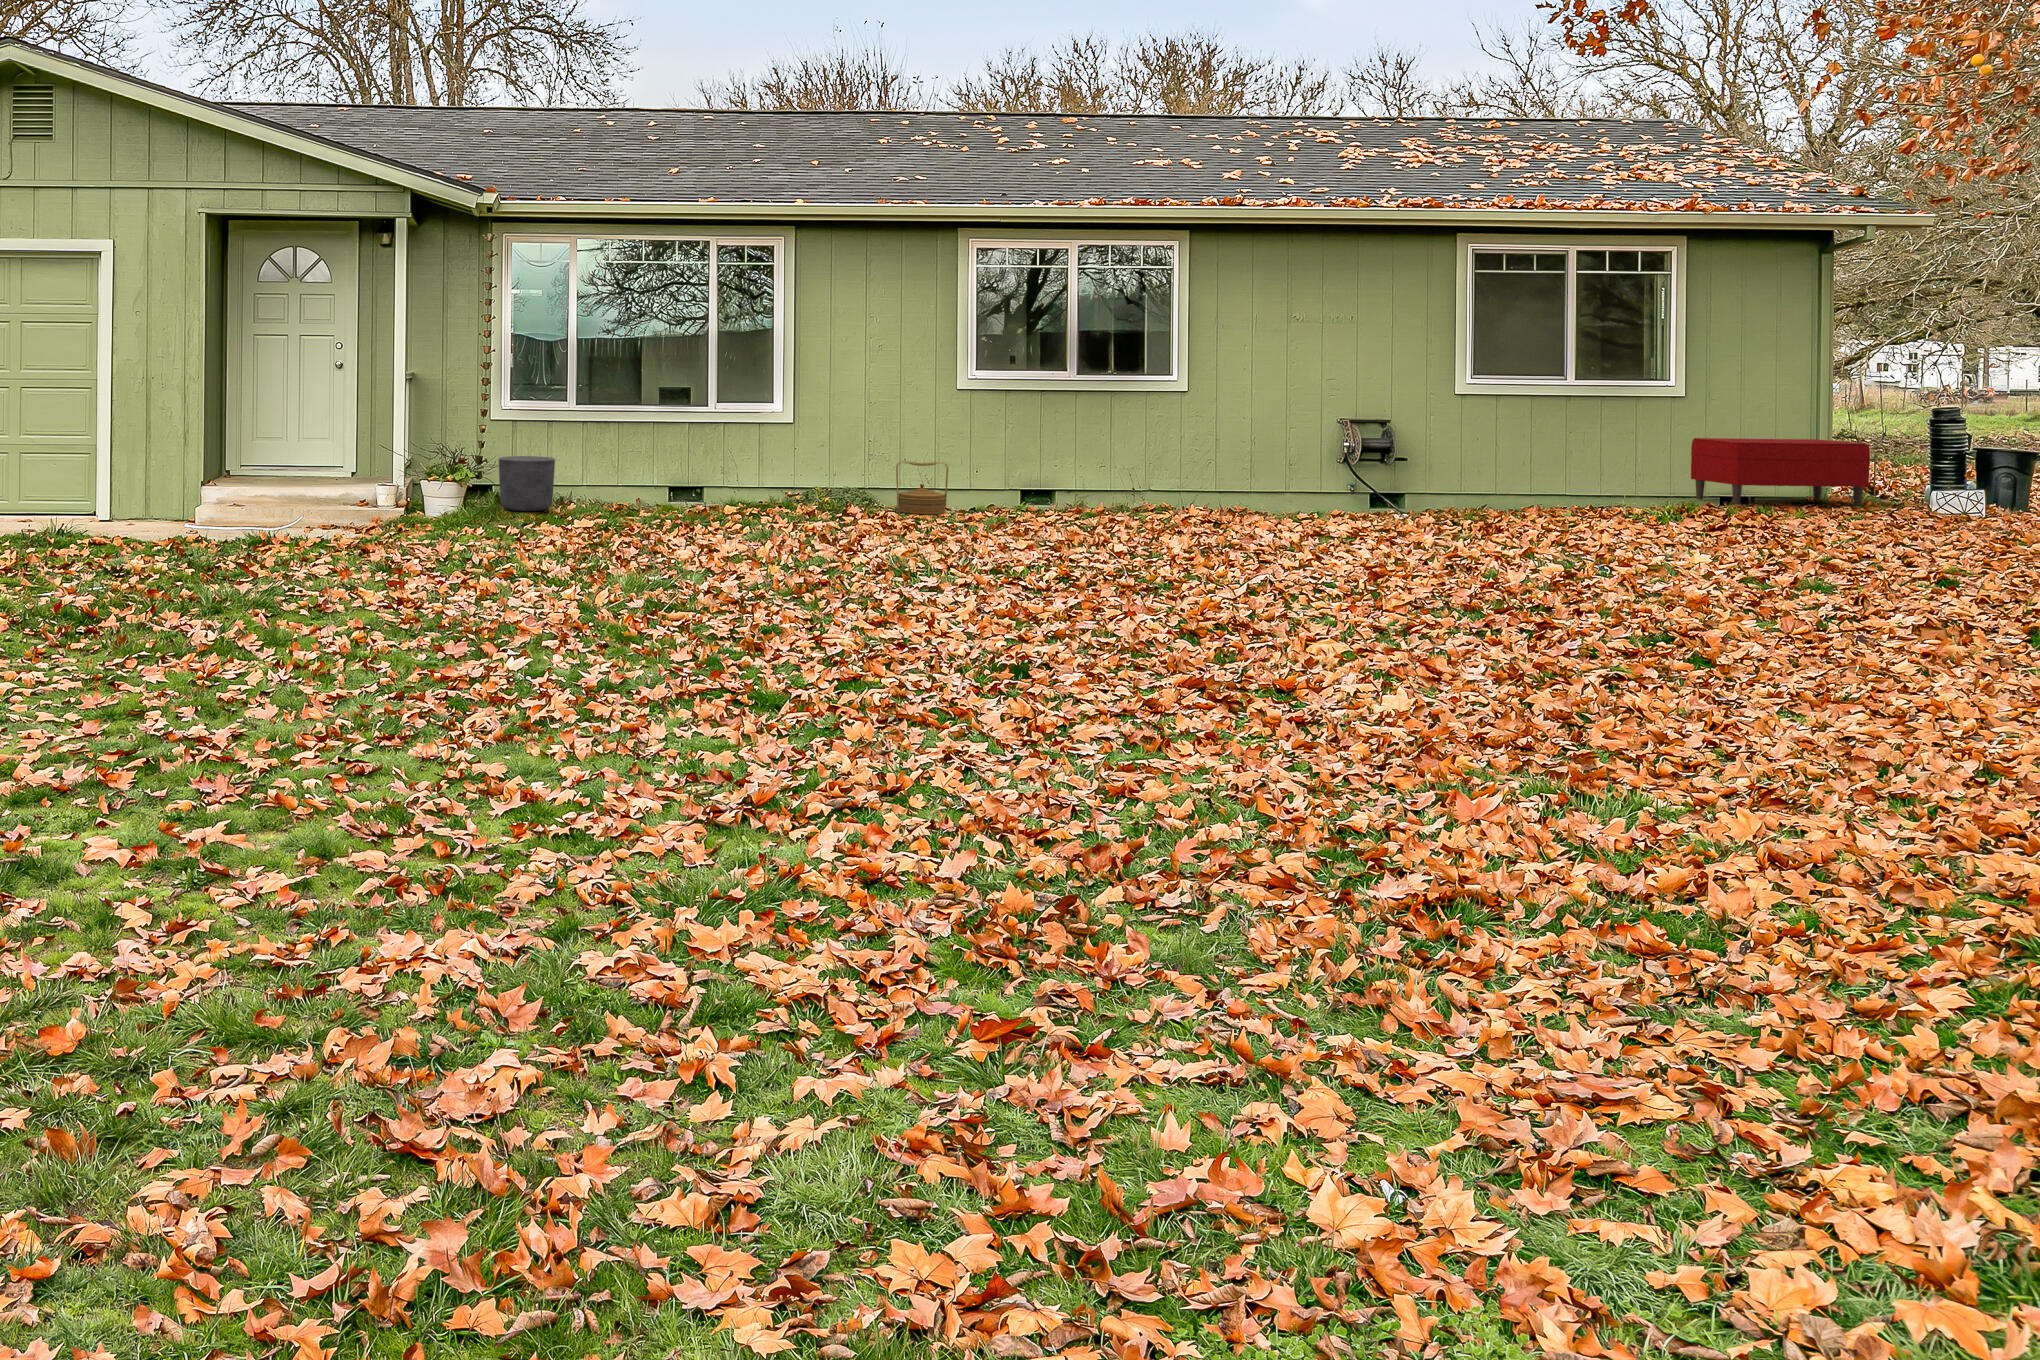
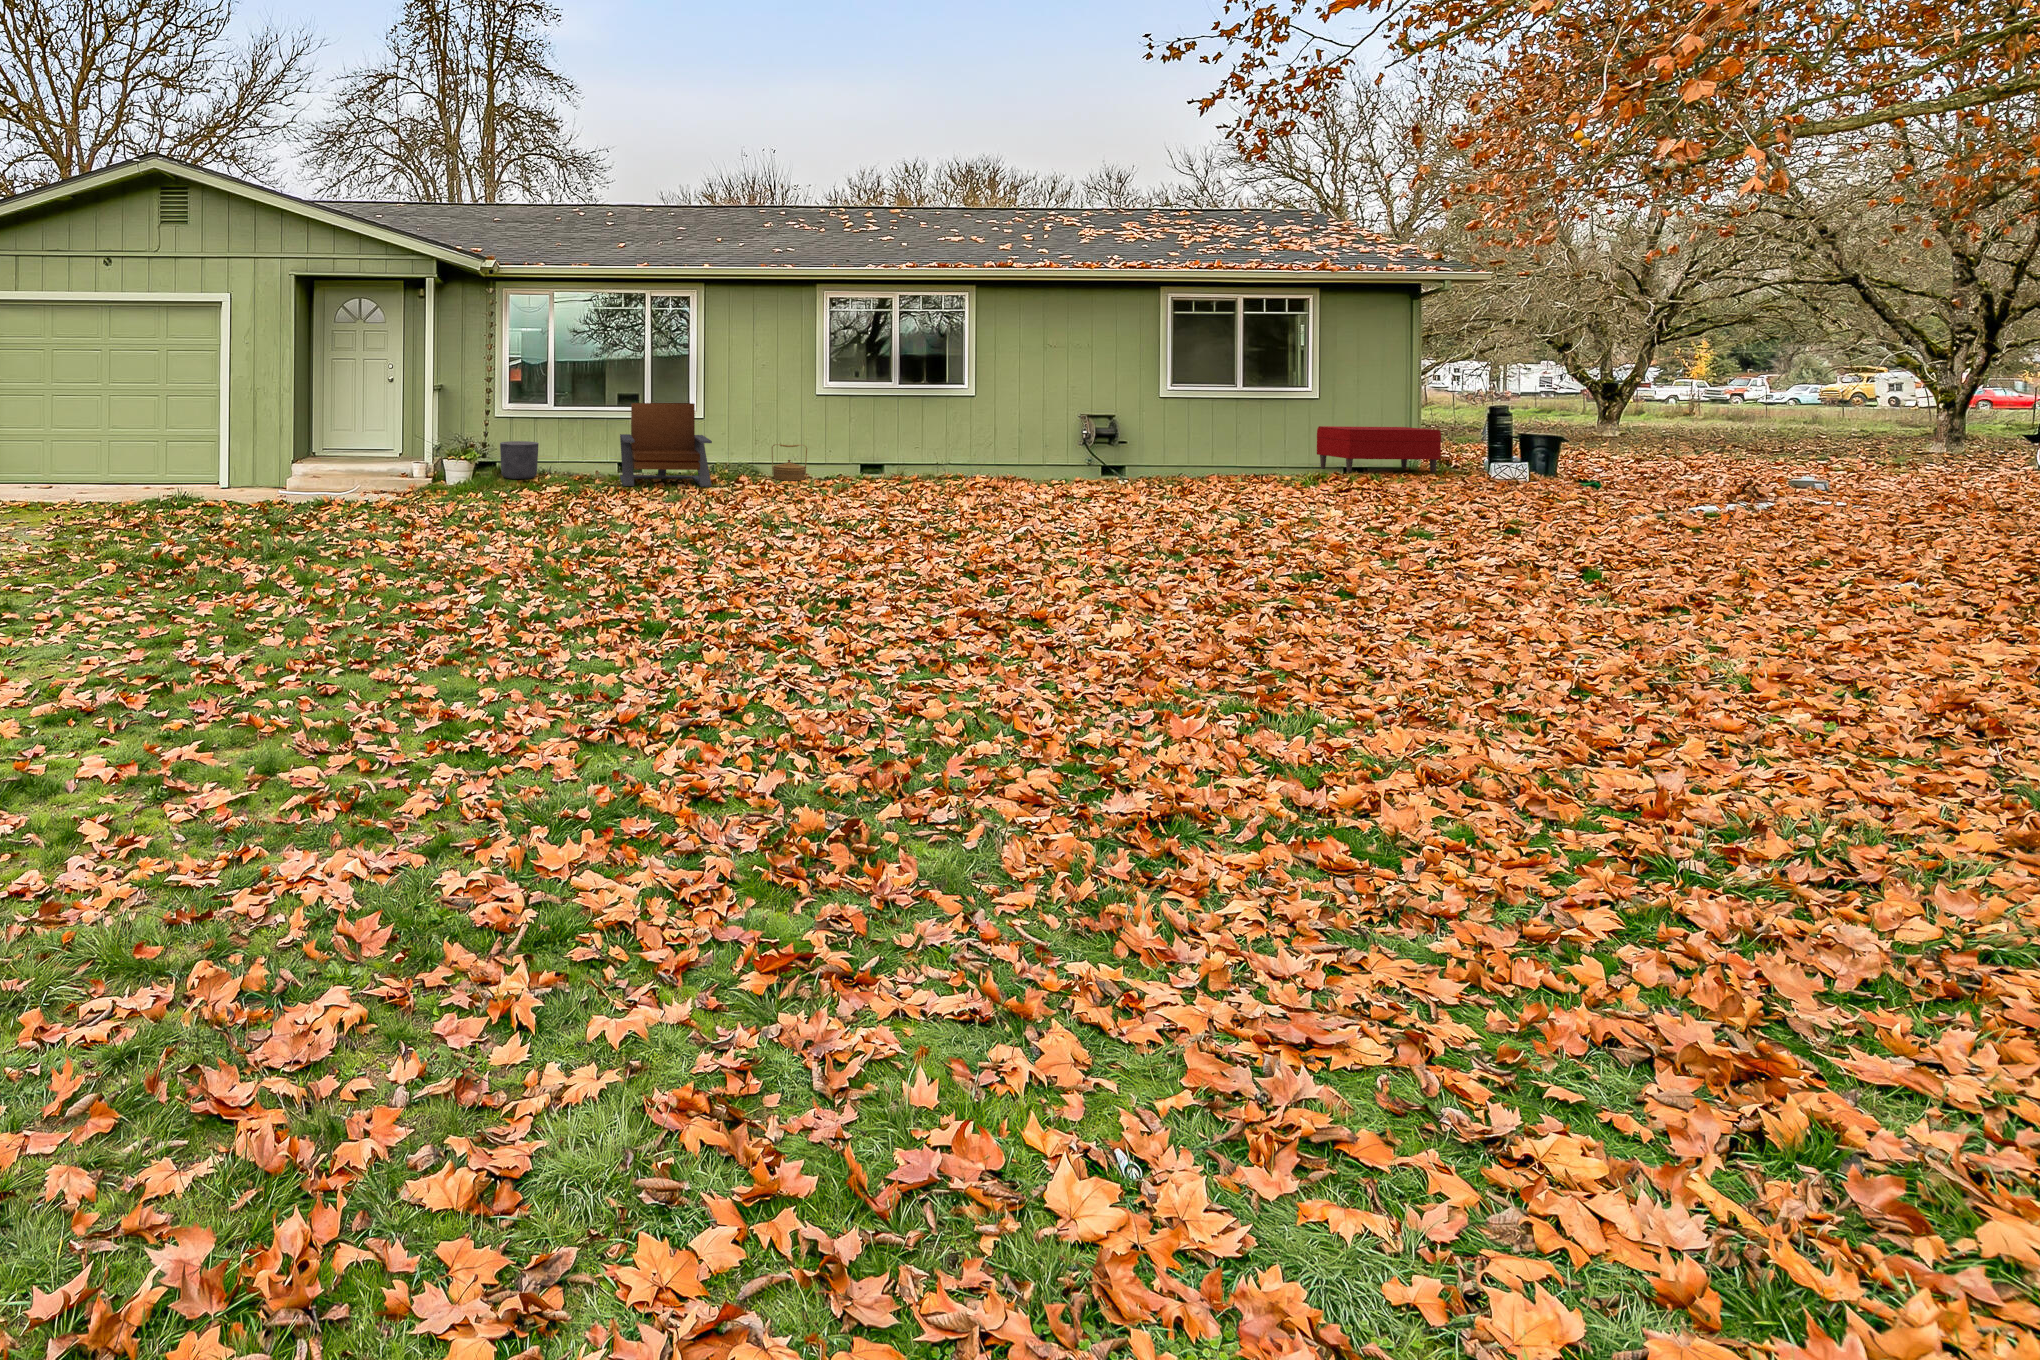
lounge chair: none [674,400,812,523] -> present [620,403,712,487]

